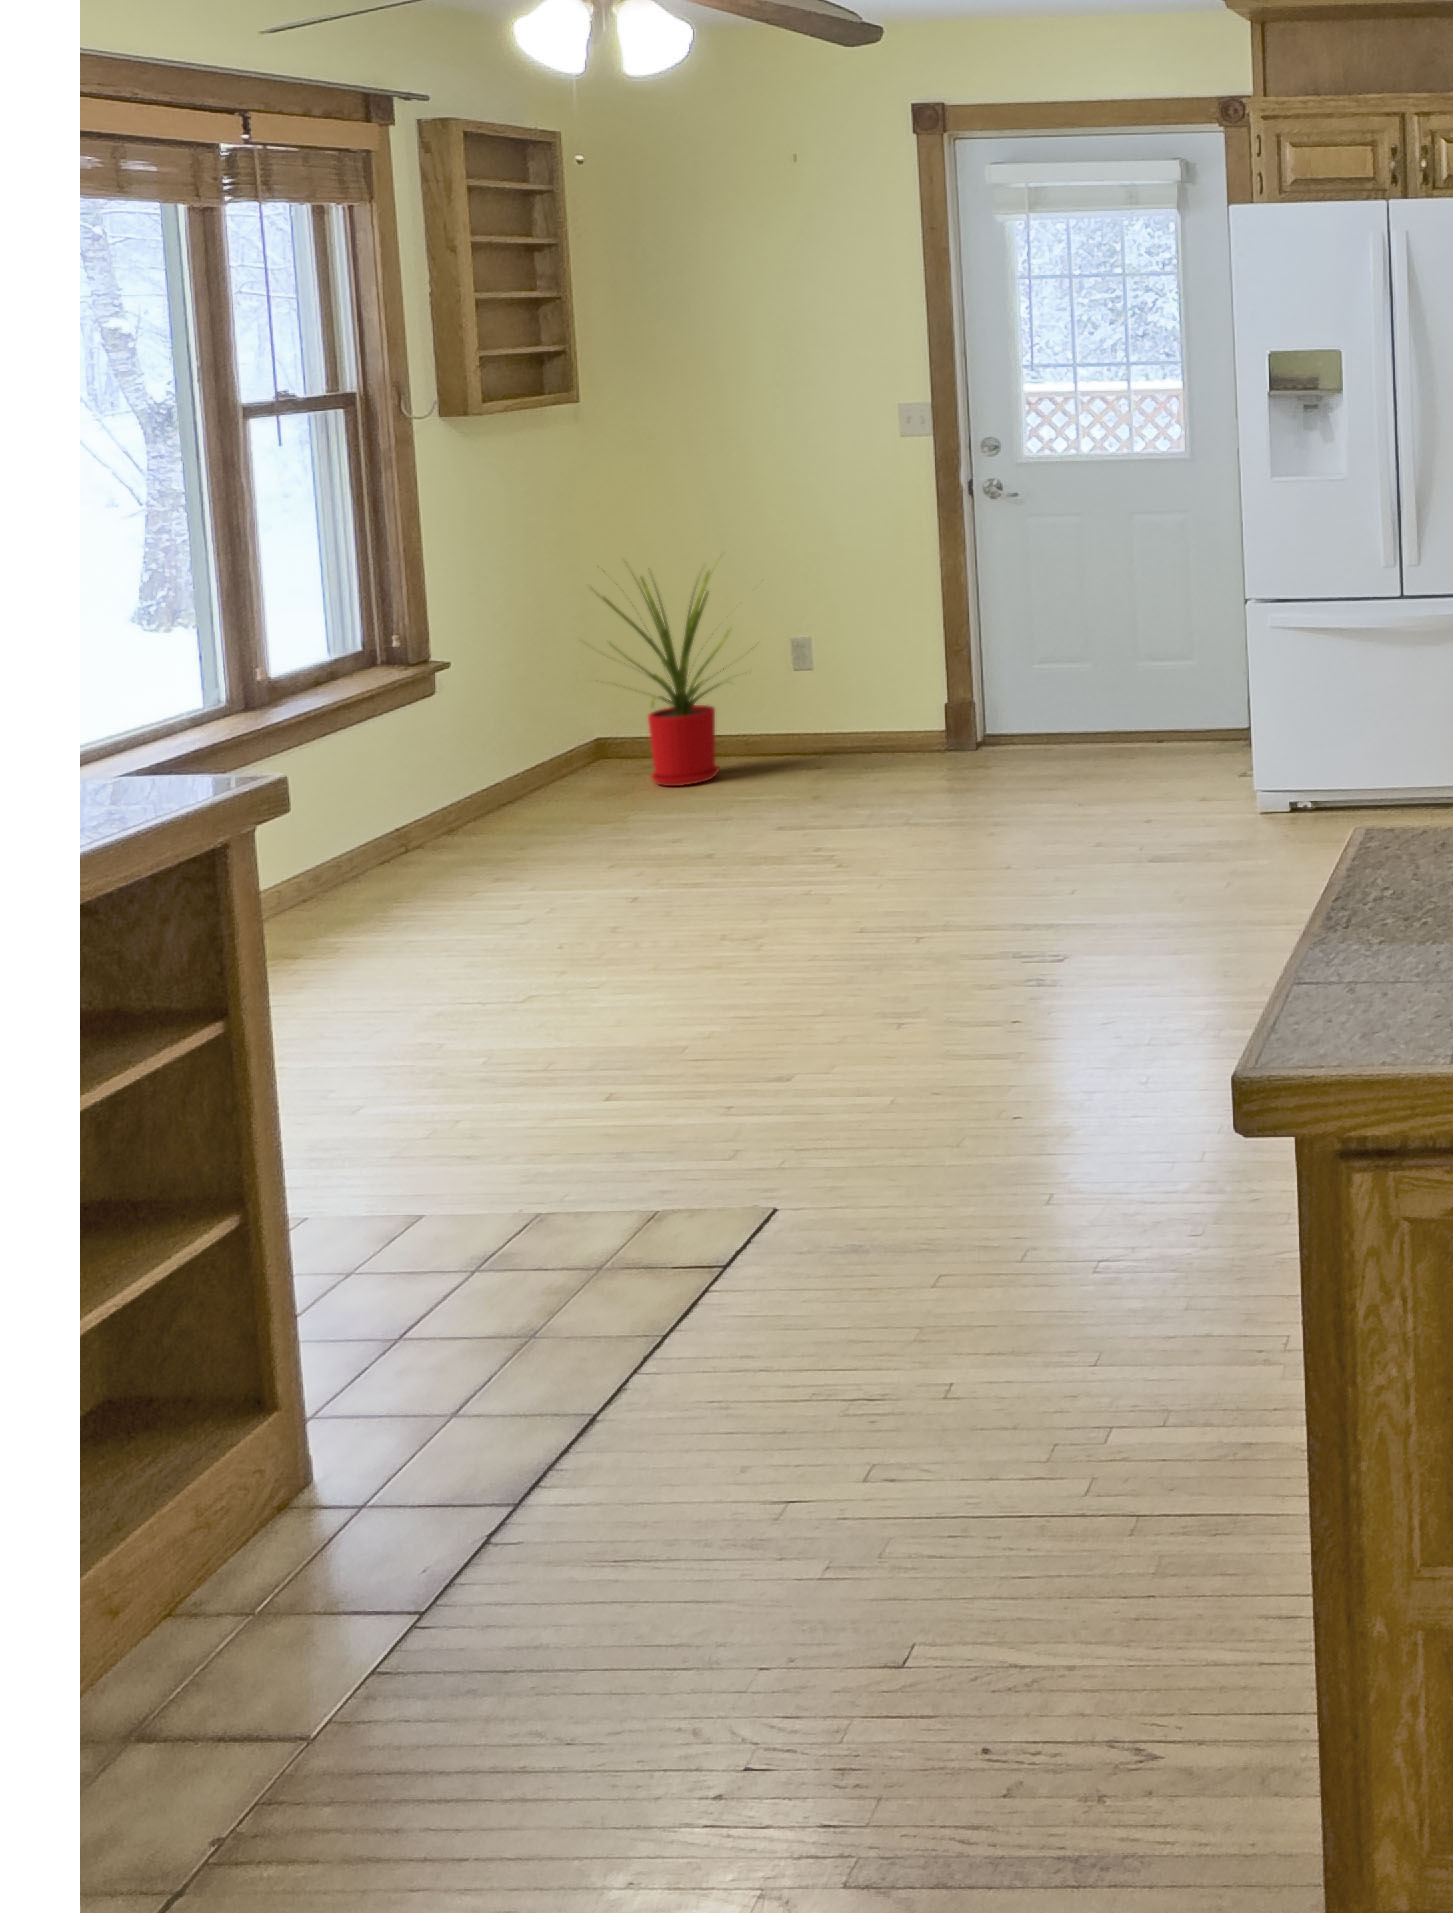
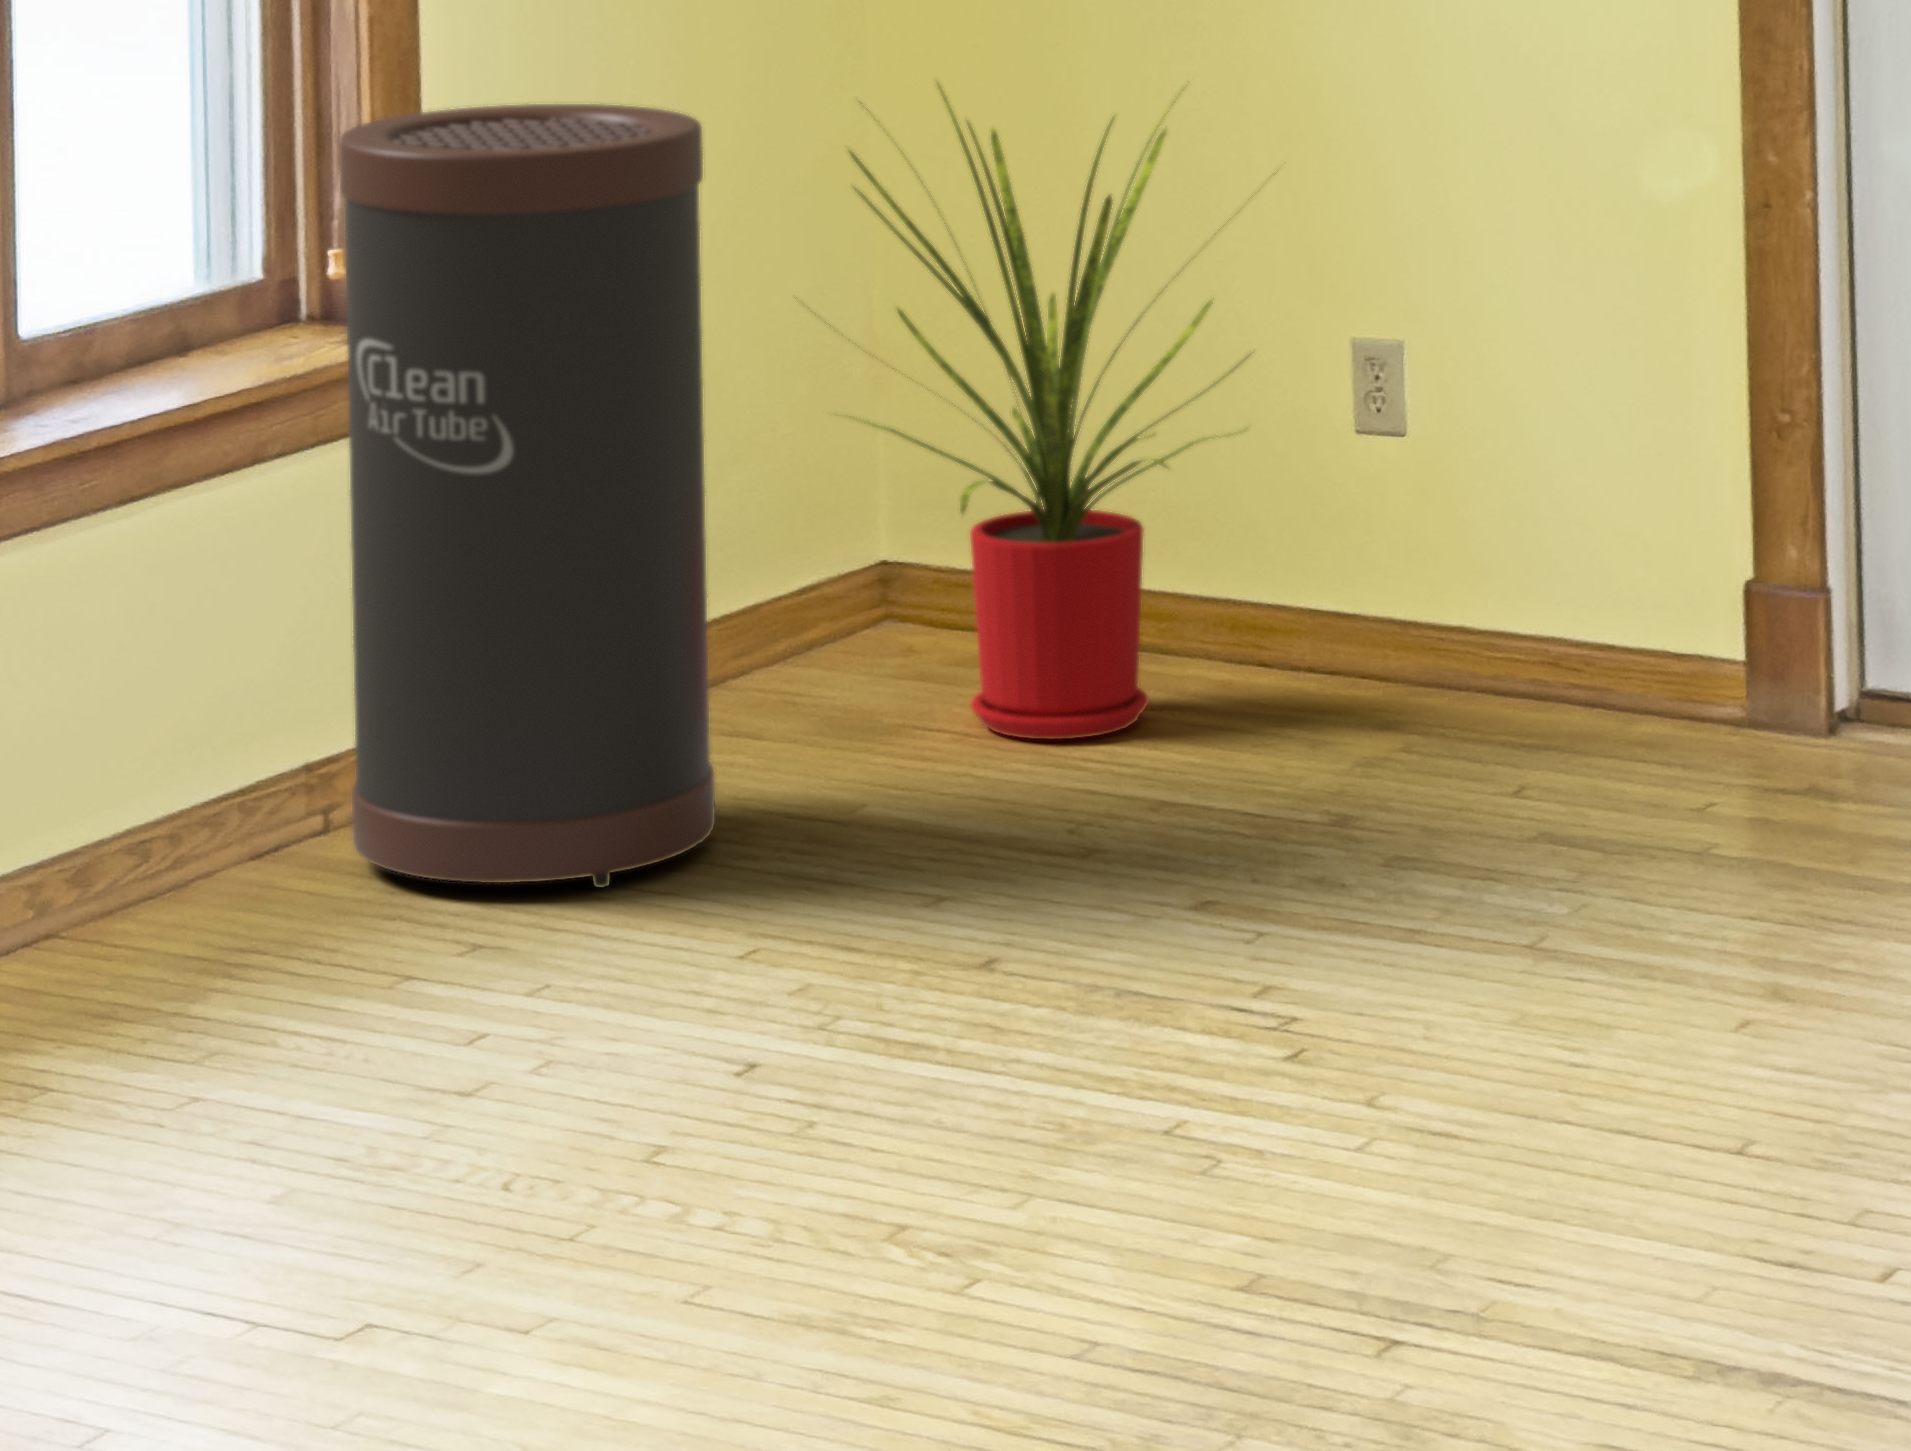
trash can: none [402,572,571,858] -> present [339,104,715,888]

